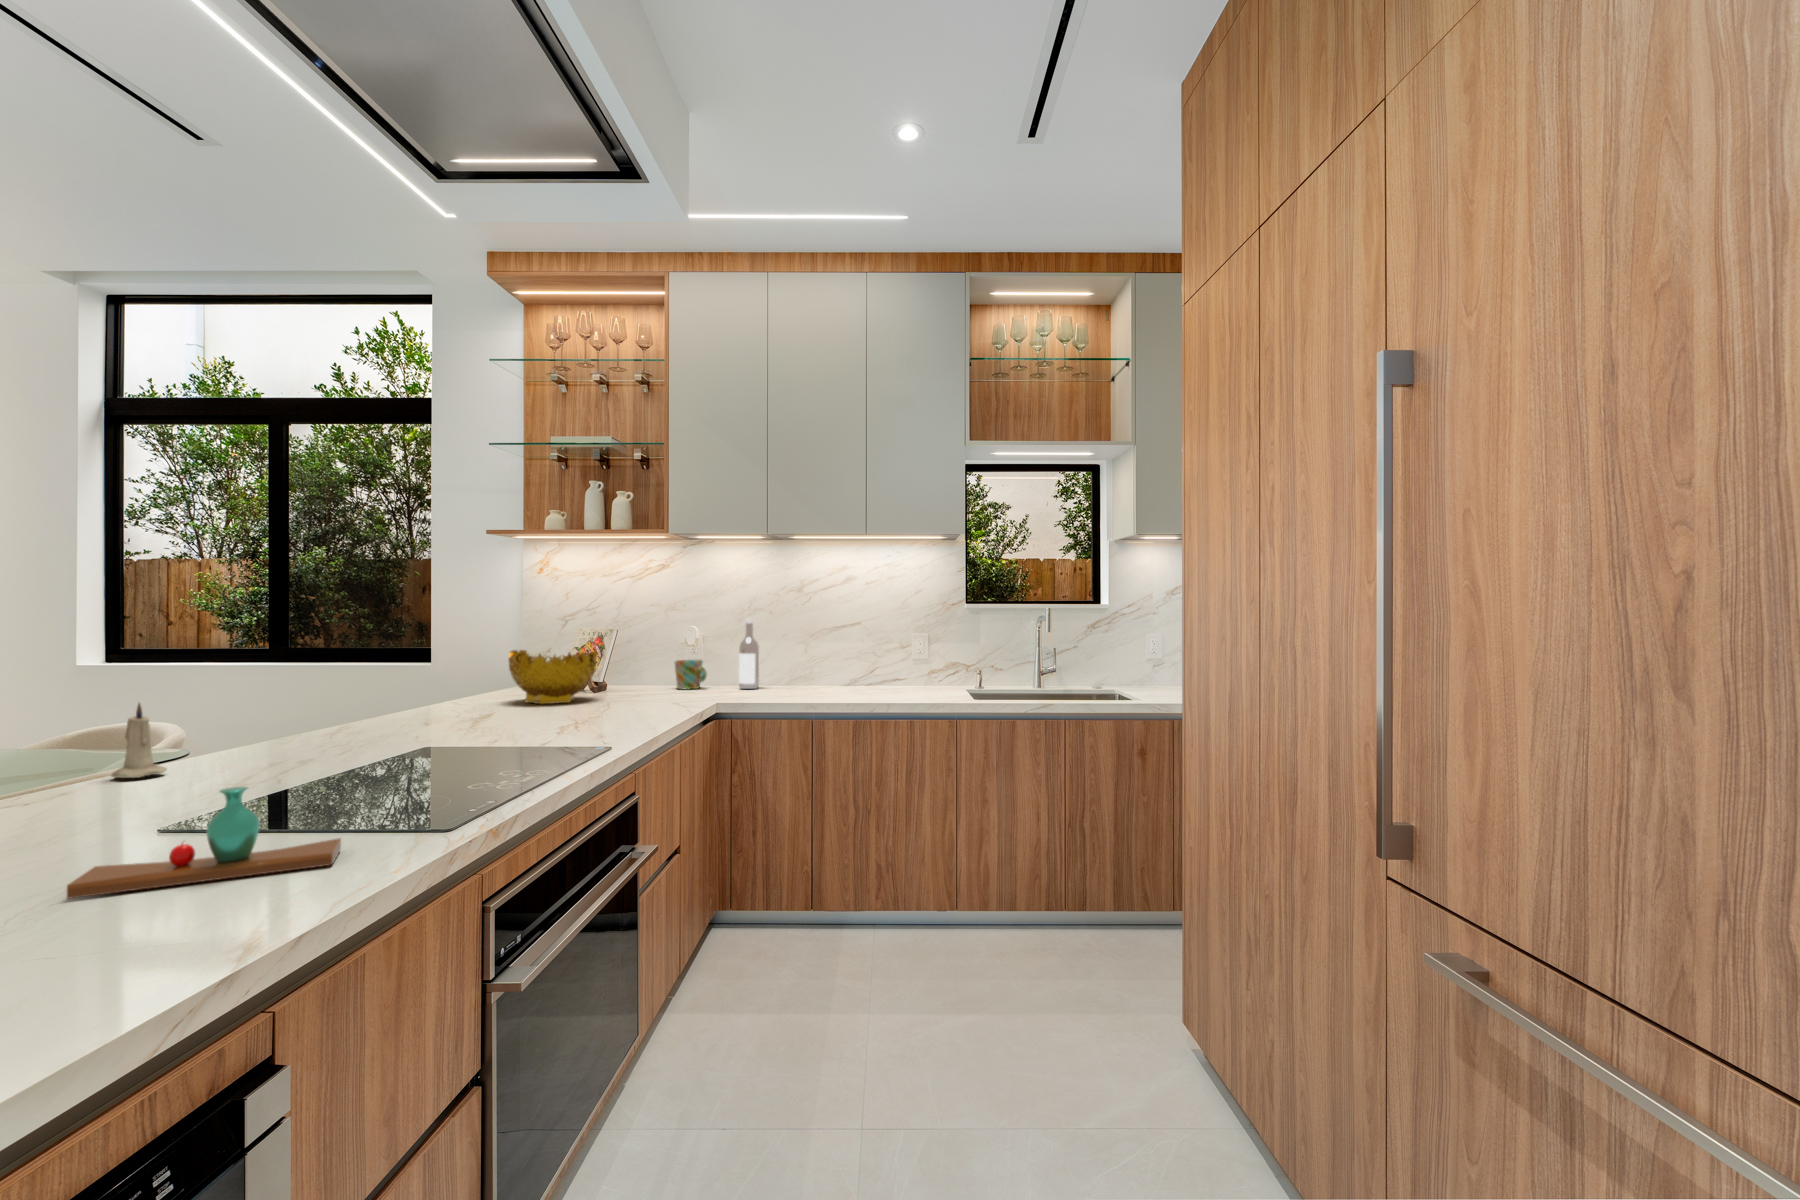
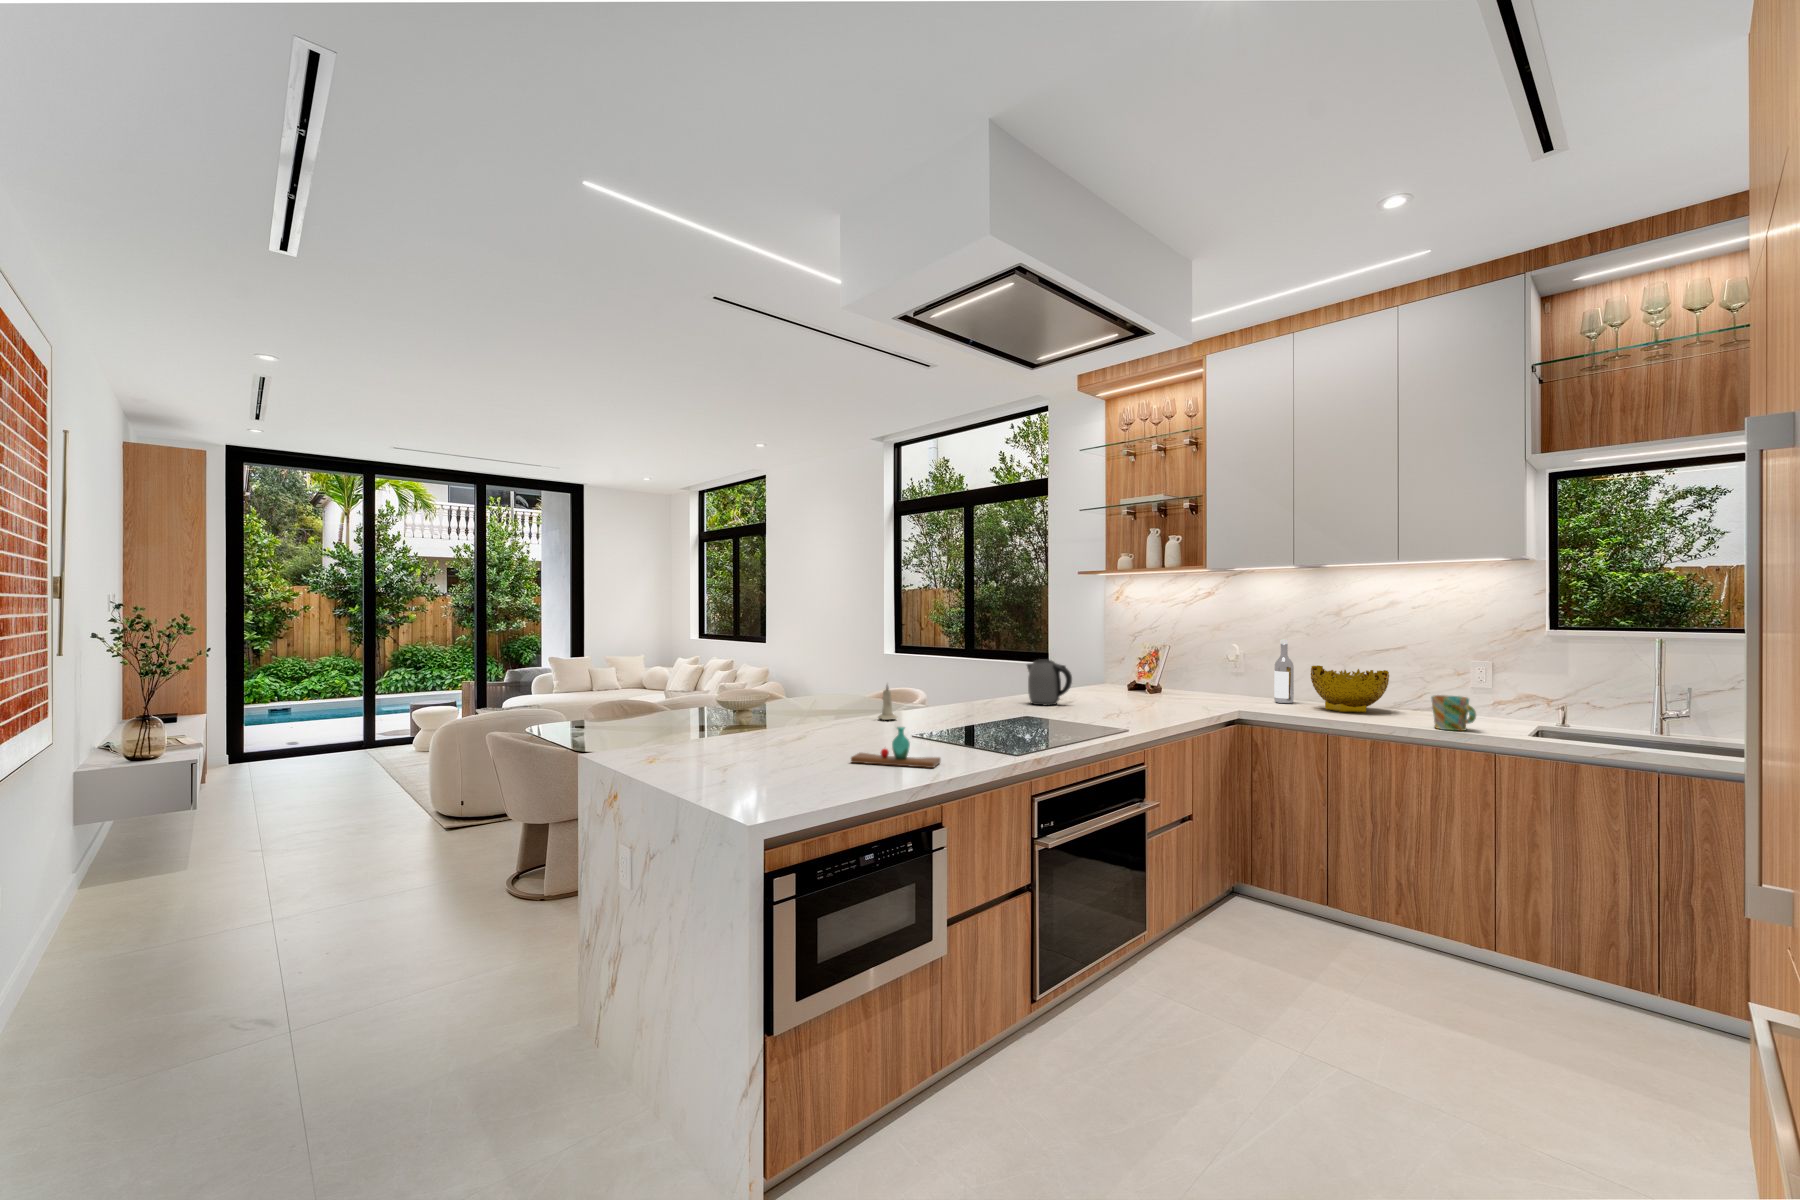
kettle: none [423,650,501,719] -> present [1027,659,1072,705]
decorative bowl: present [509,650,598,705] -> present [1311,665,1389,713]
mug: present [675,660,707,689] -> present [1431,695,1476,731]

